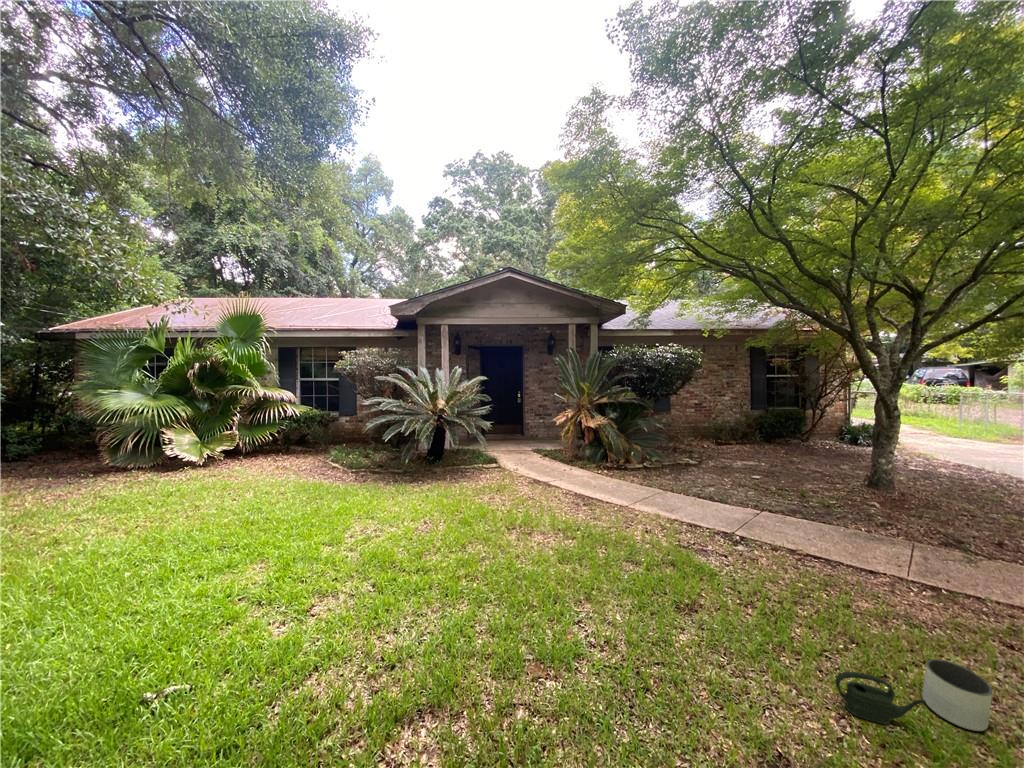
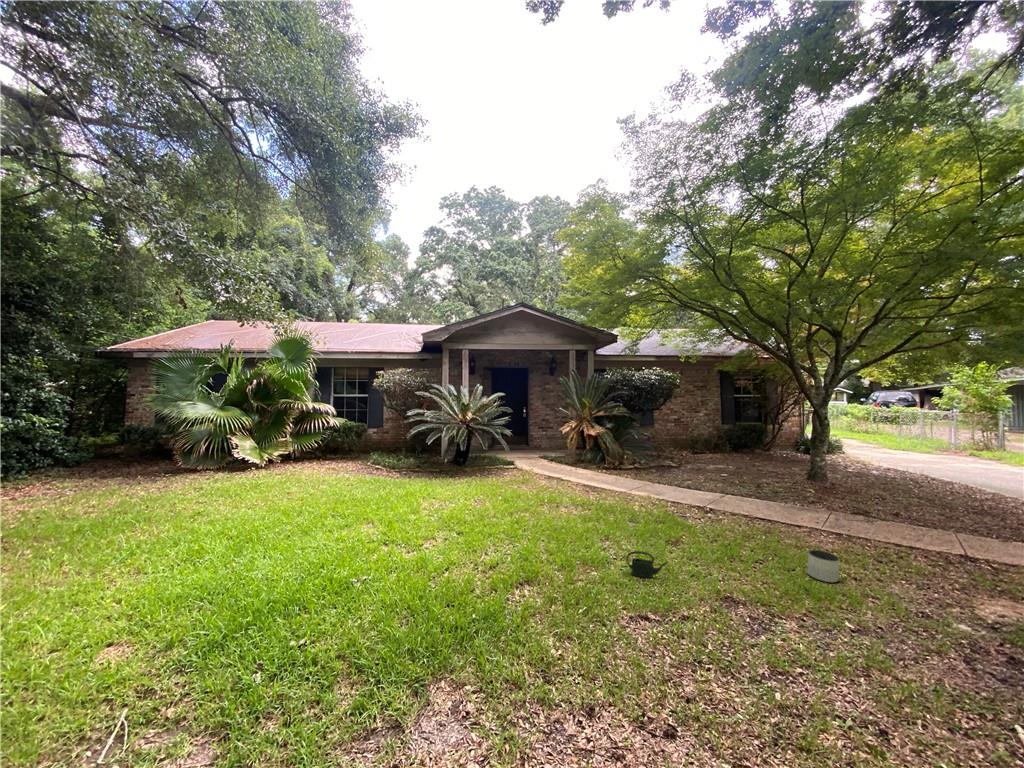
watering can: present [835,672,926,724] -> present [626,551,668,578]

